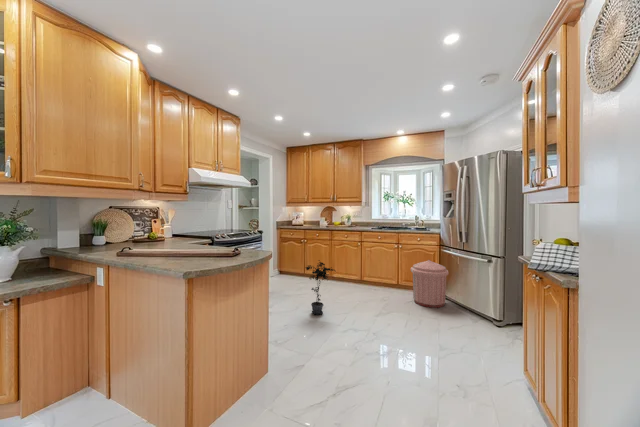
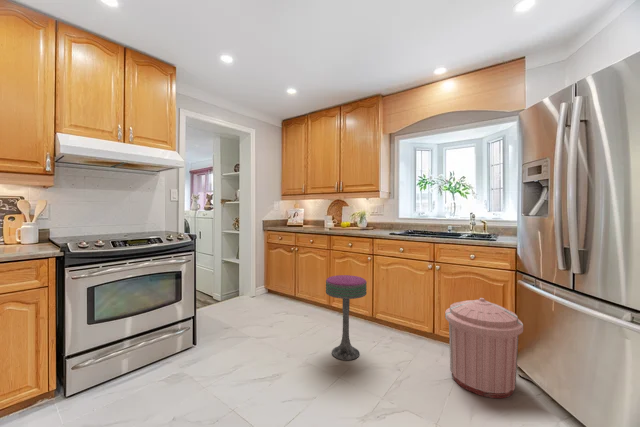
bar stool: none [344,253,367,301] -> present [326,275,367,360]
potted plant: present [306,262,335,315] -> none [239,288,286,387]

